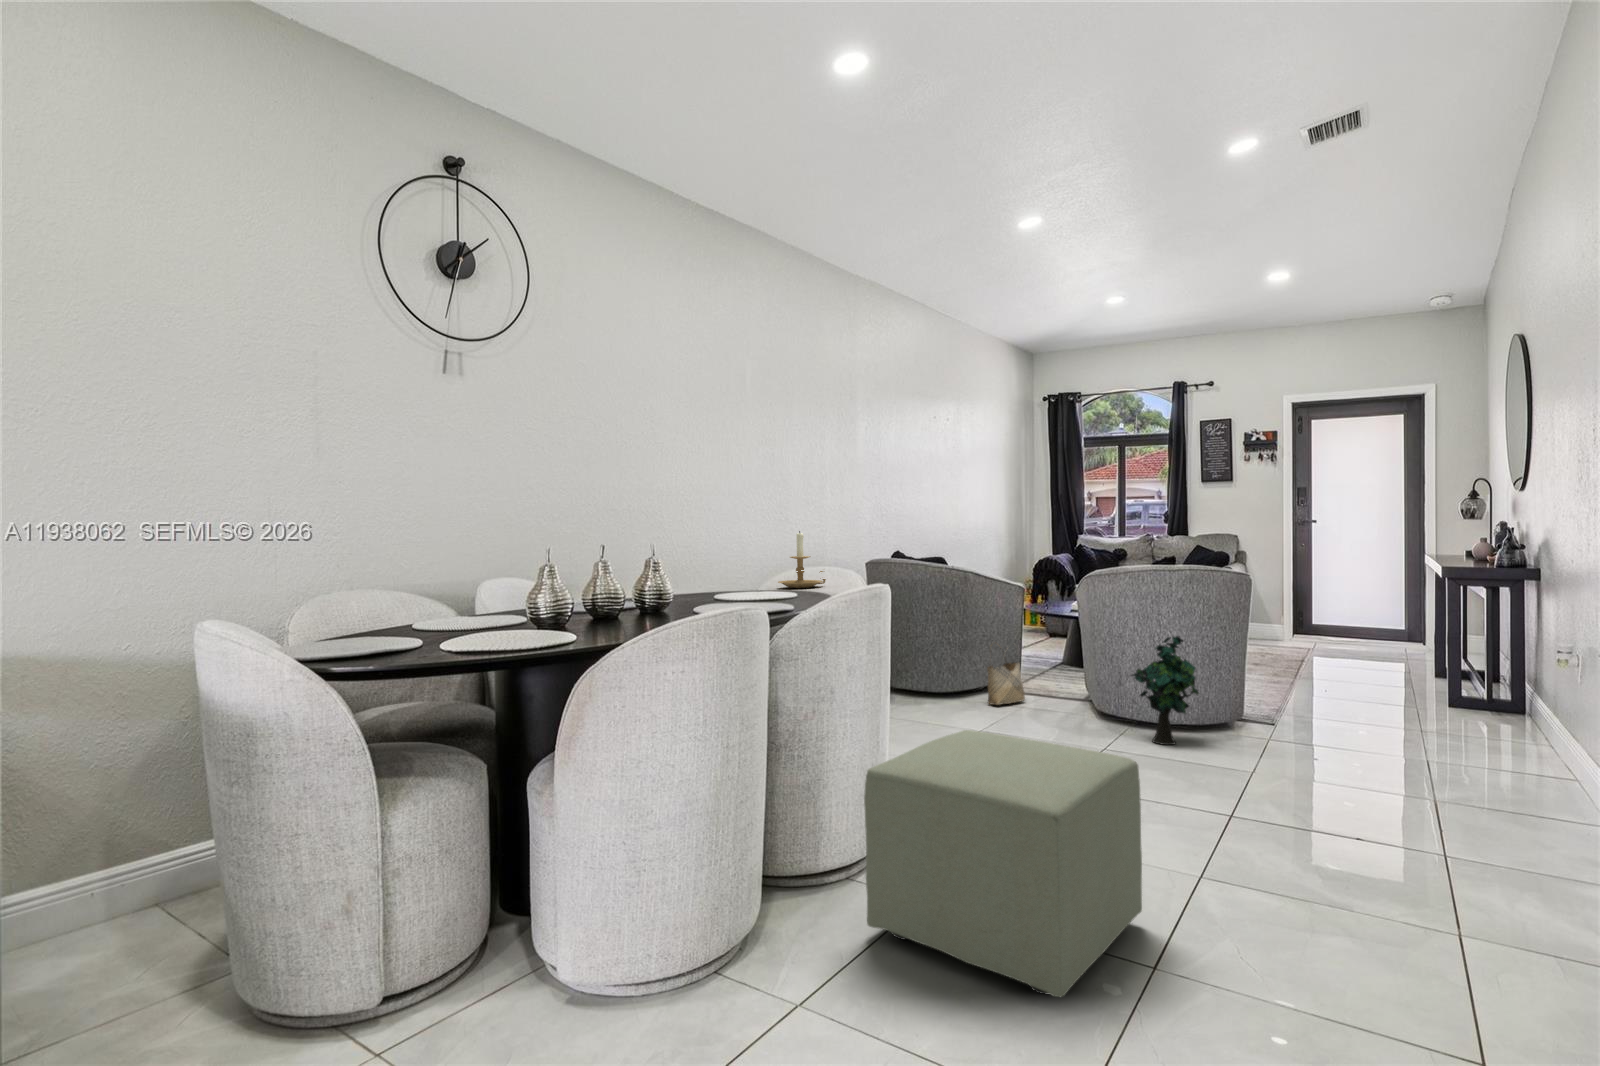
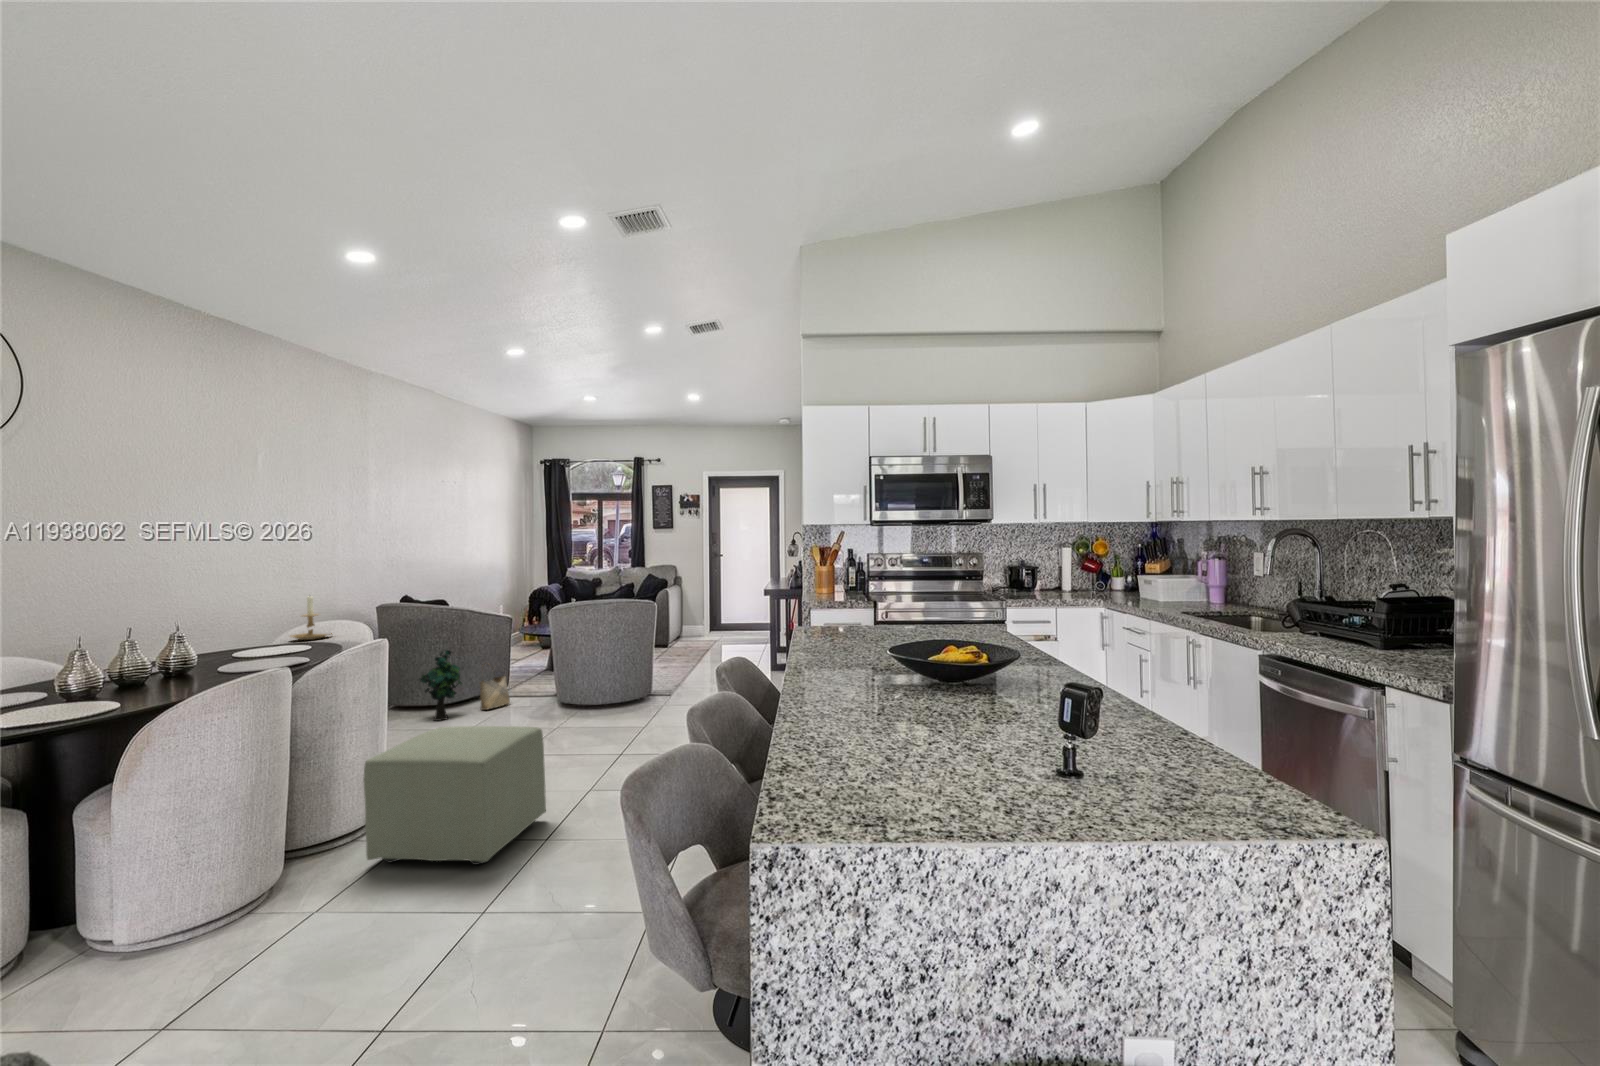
decorative plant: present [1132,636,1199,745] -> present [420,650,462,721]

